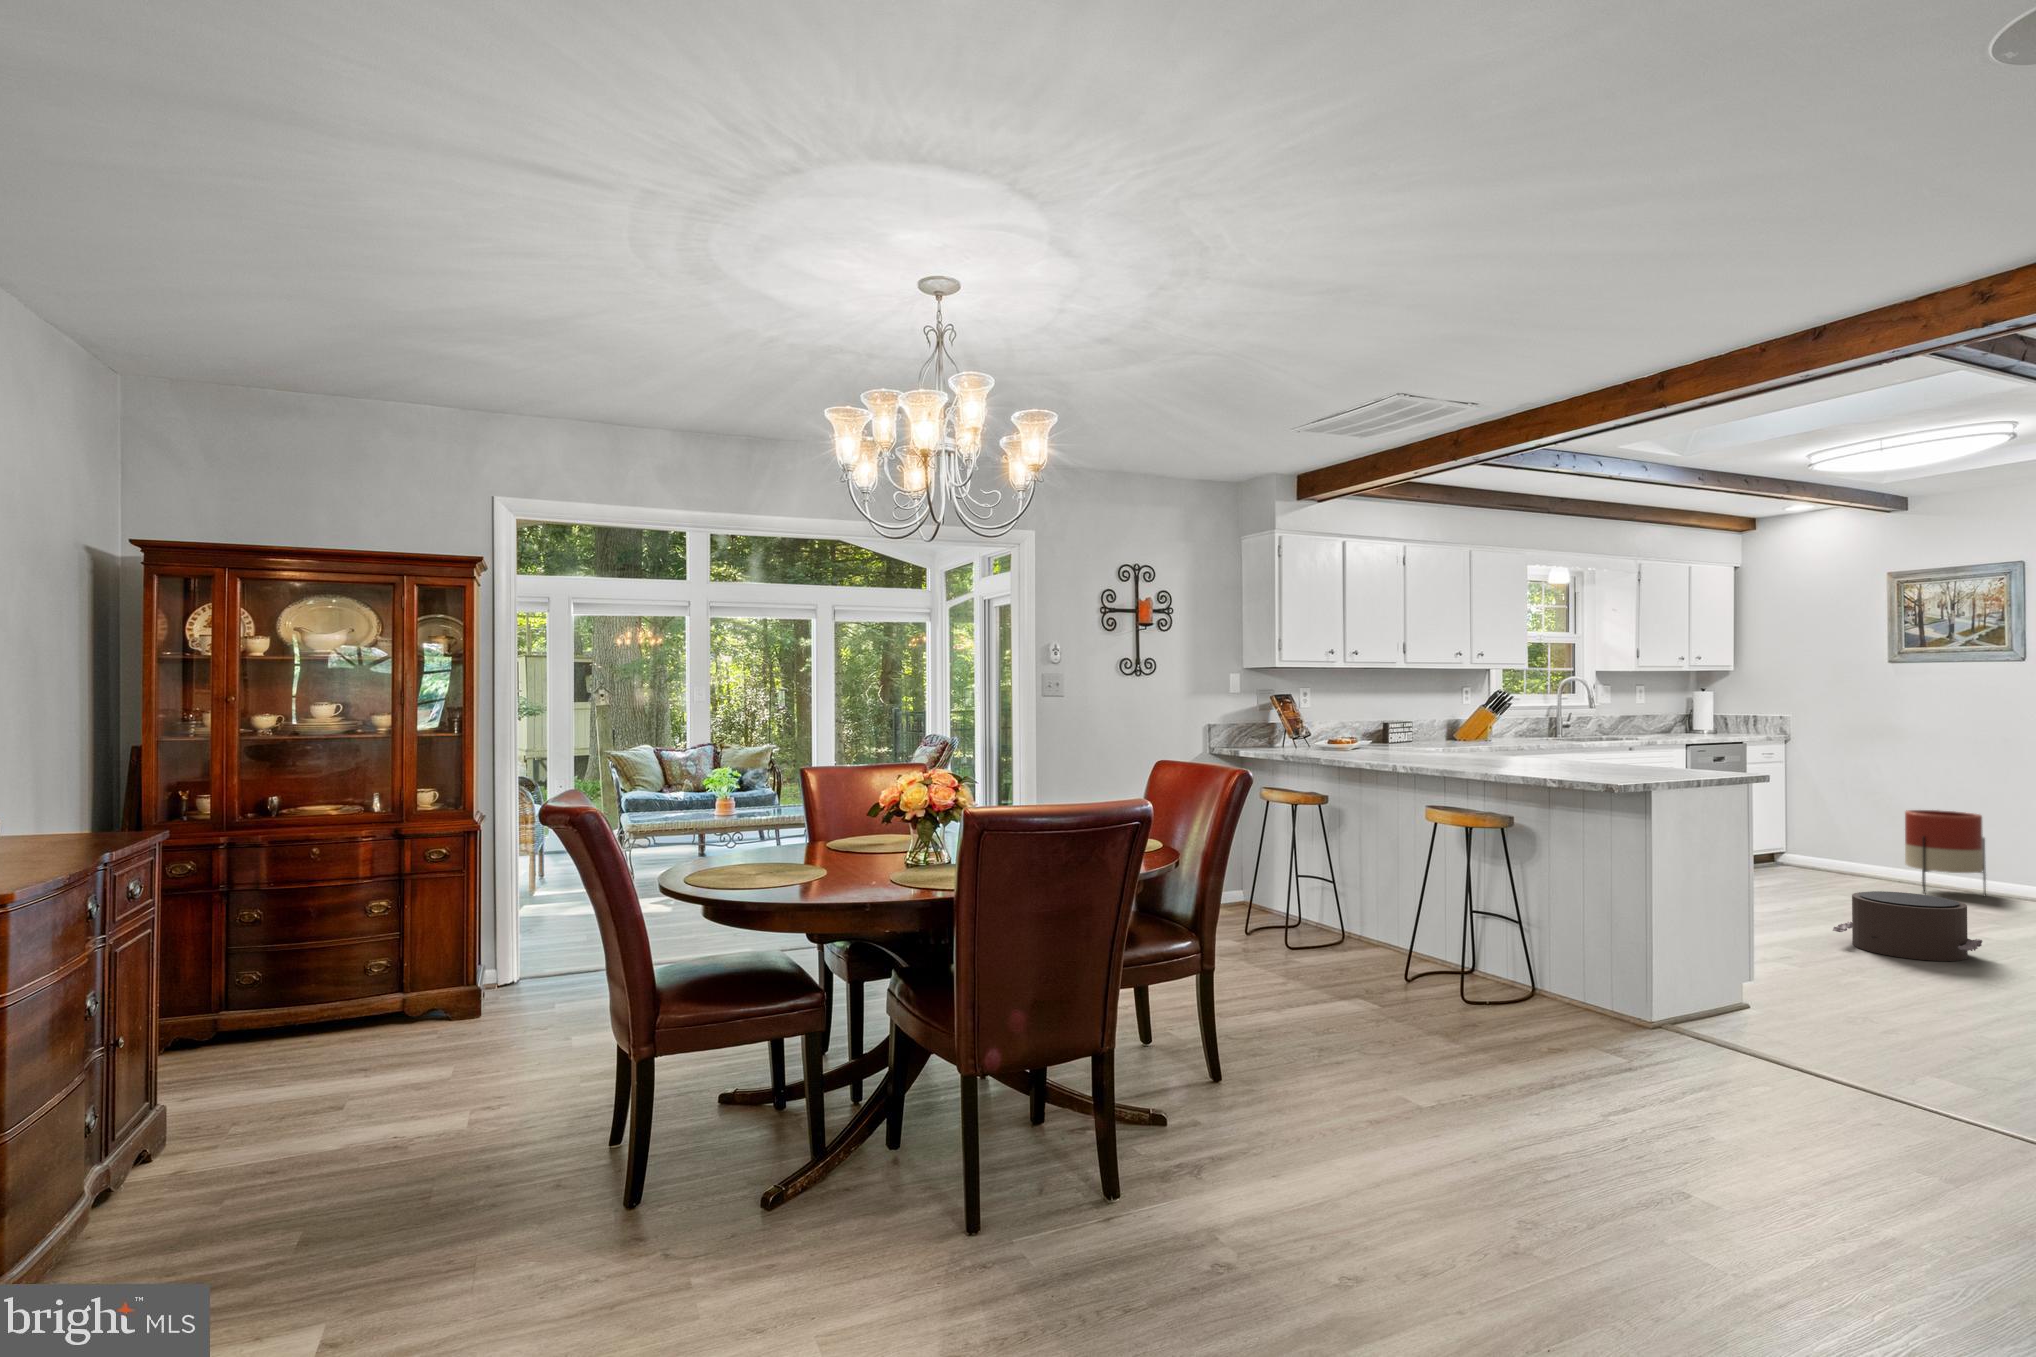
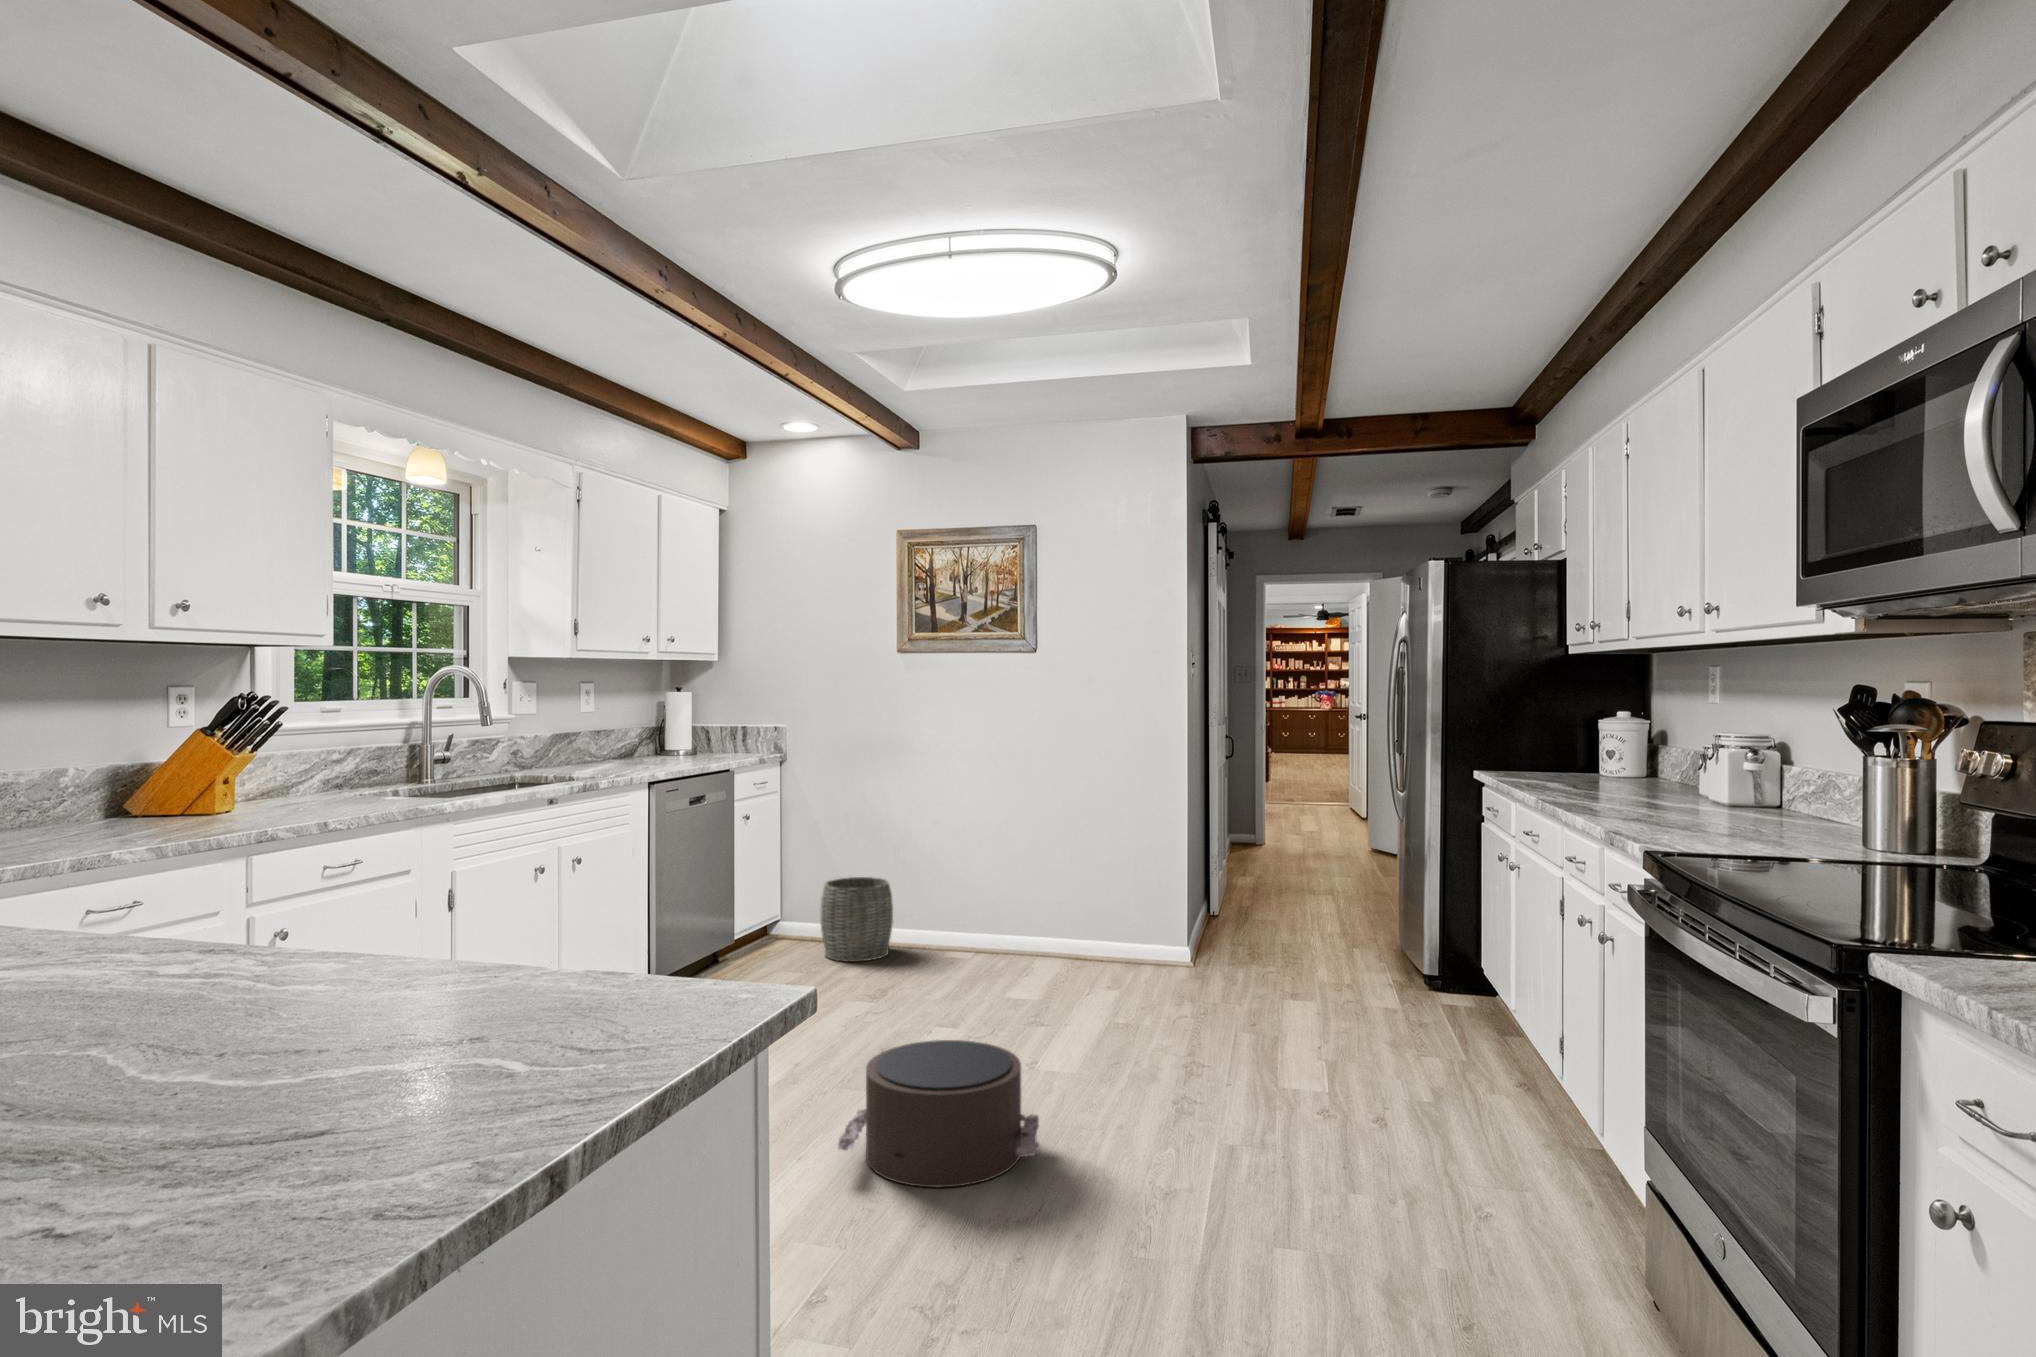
planter: present [1905,810,1986,896] -> none [916,852,998,978]
woven basket: none [1821,825,1886,882] -> present [821,877,893,962]

